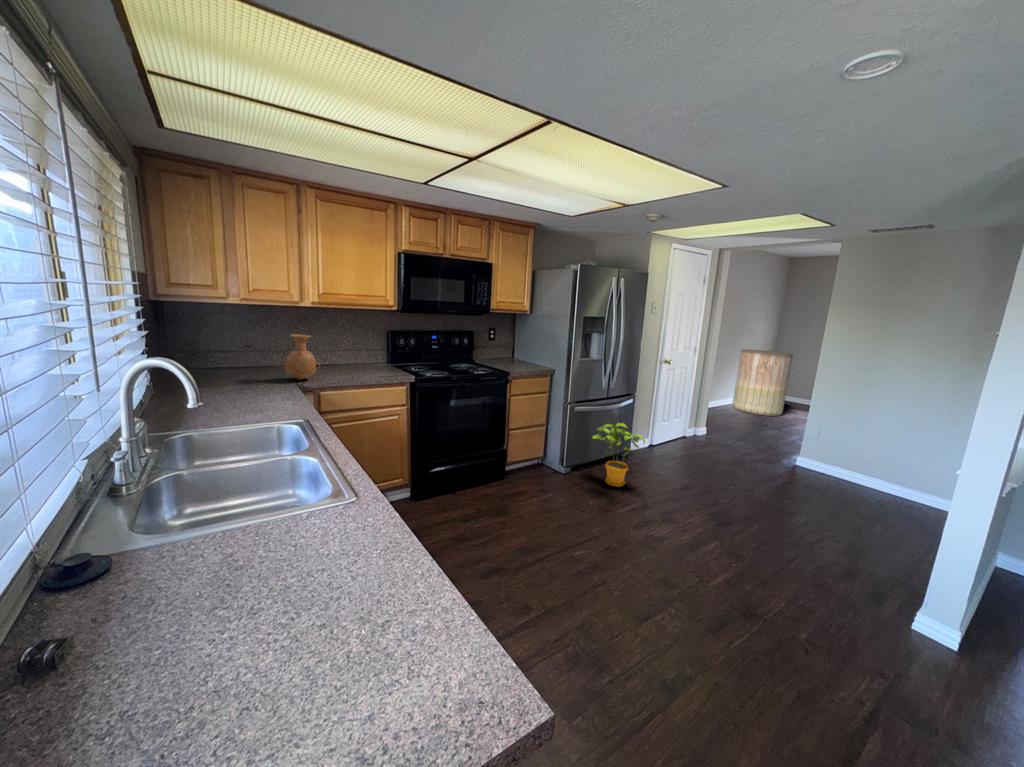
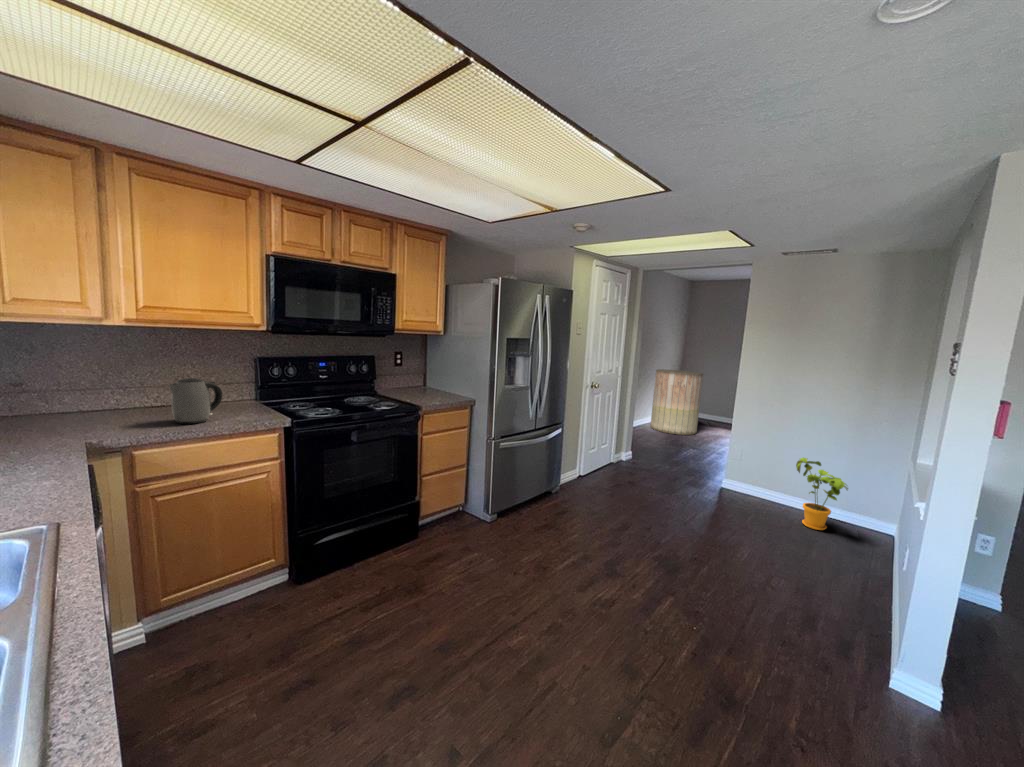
vase: present [281,334,320,380] -> none [66,366,137,433]
kettle: none [337,344,369,377] -> present [169,378,222,424]
house plant: present [592,423,645,487] -> present [796,457,848,530]

